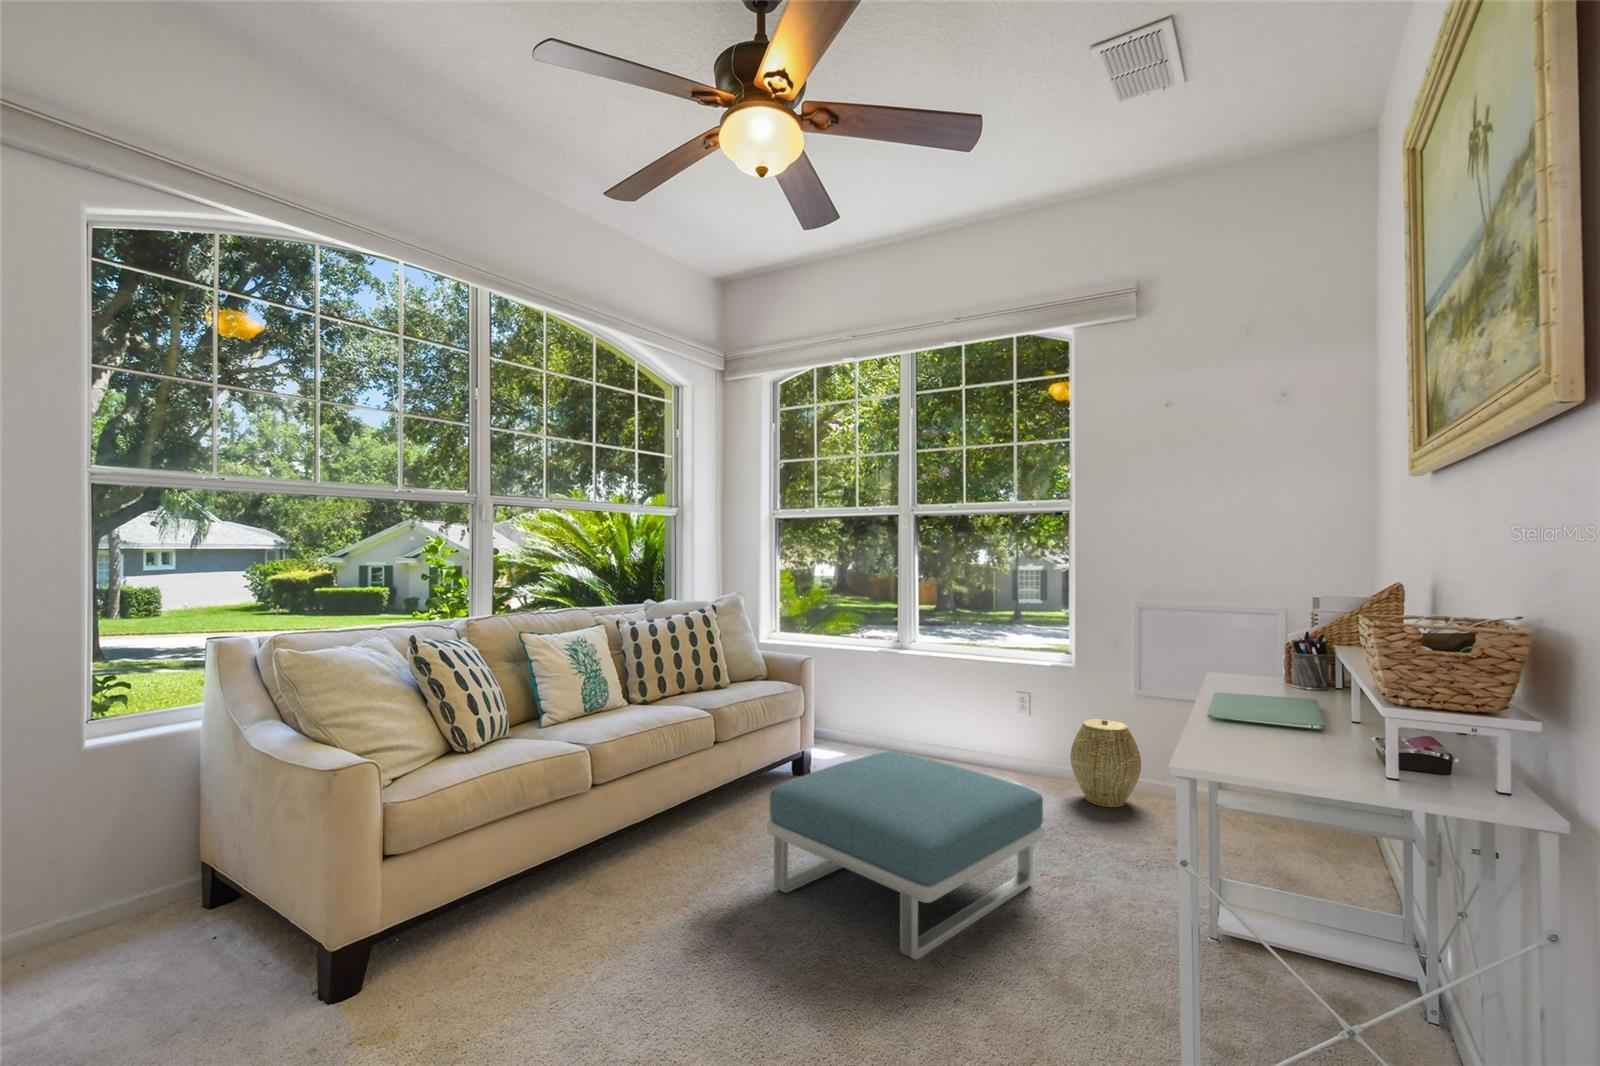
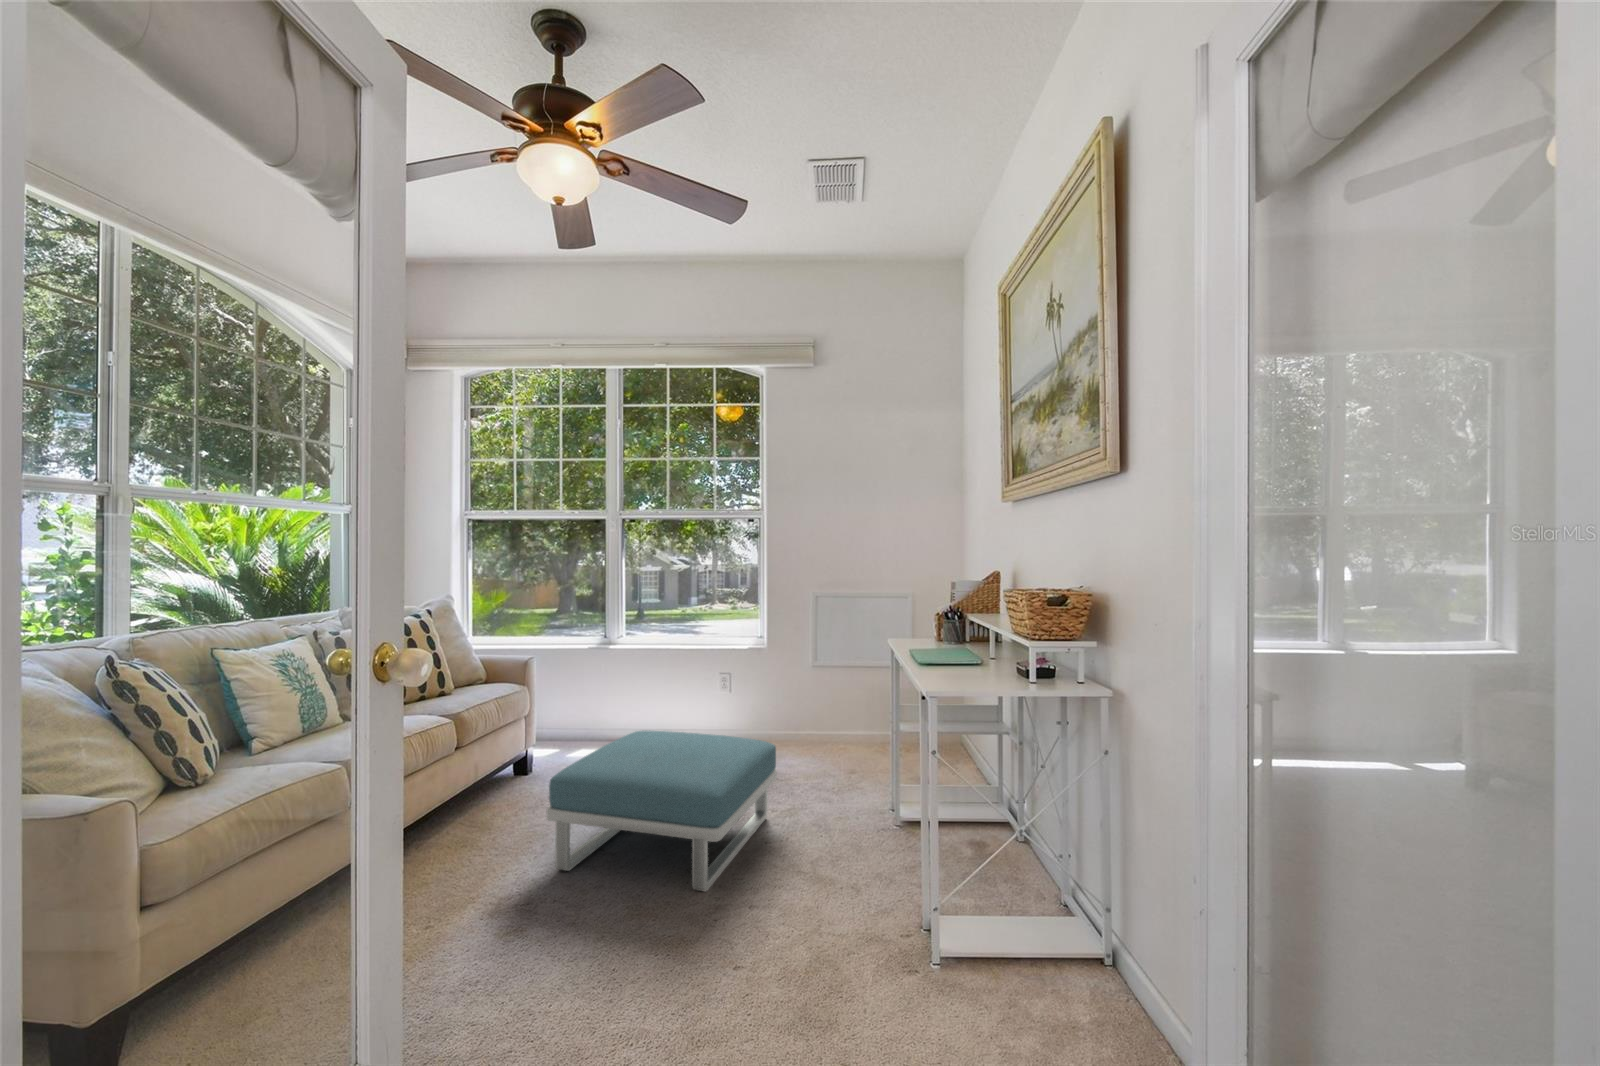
woven basket: present [1070,719,1141,807] -> none [766,684,817,752]

